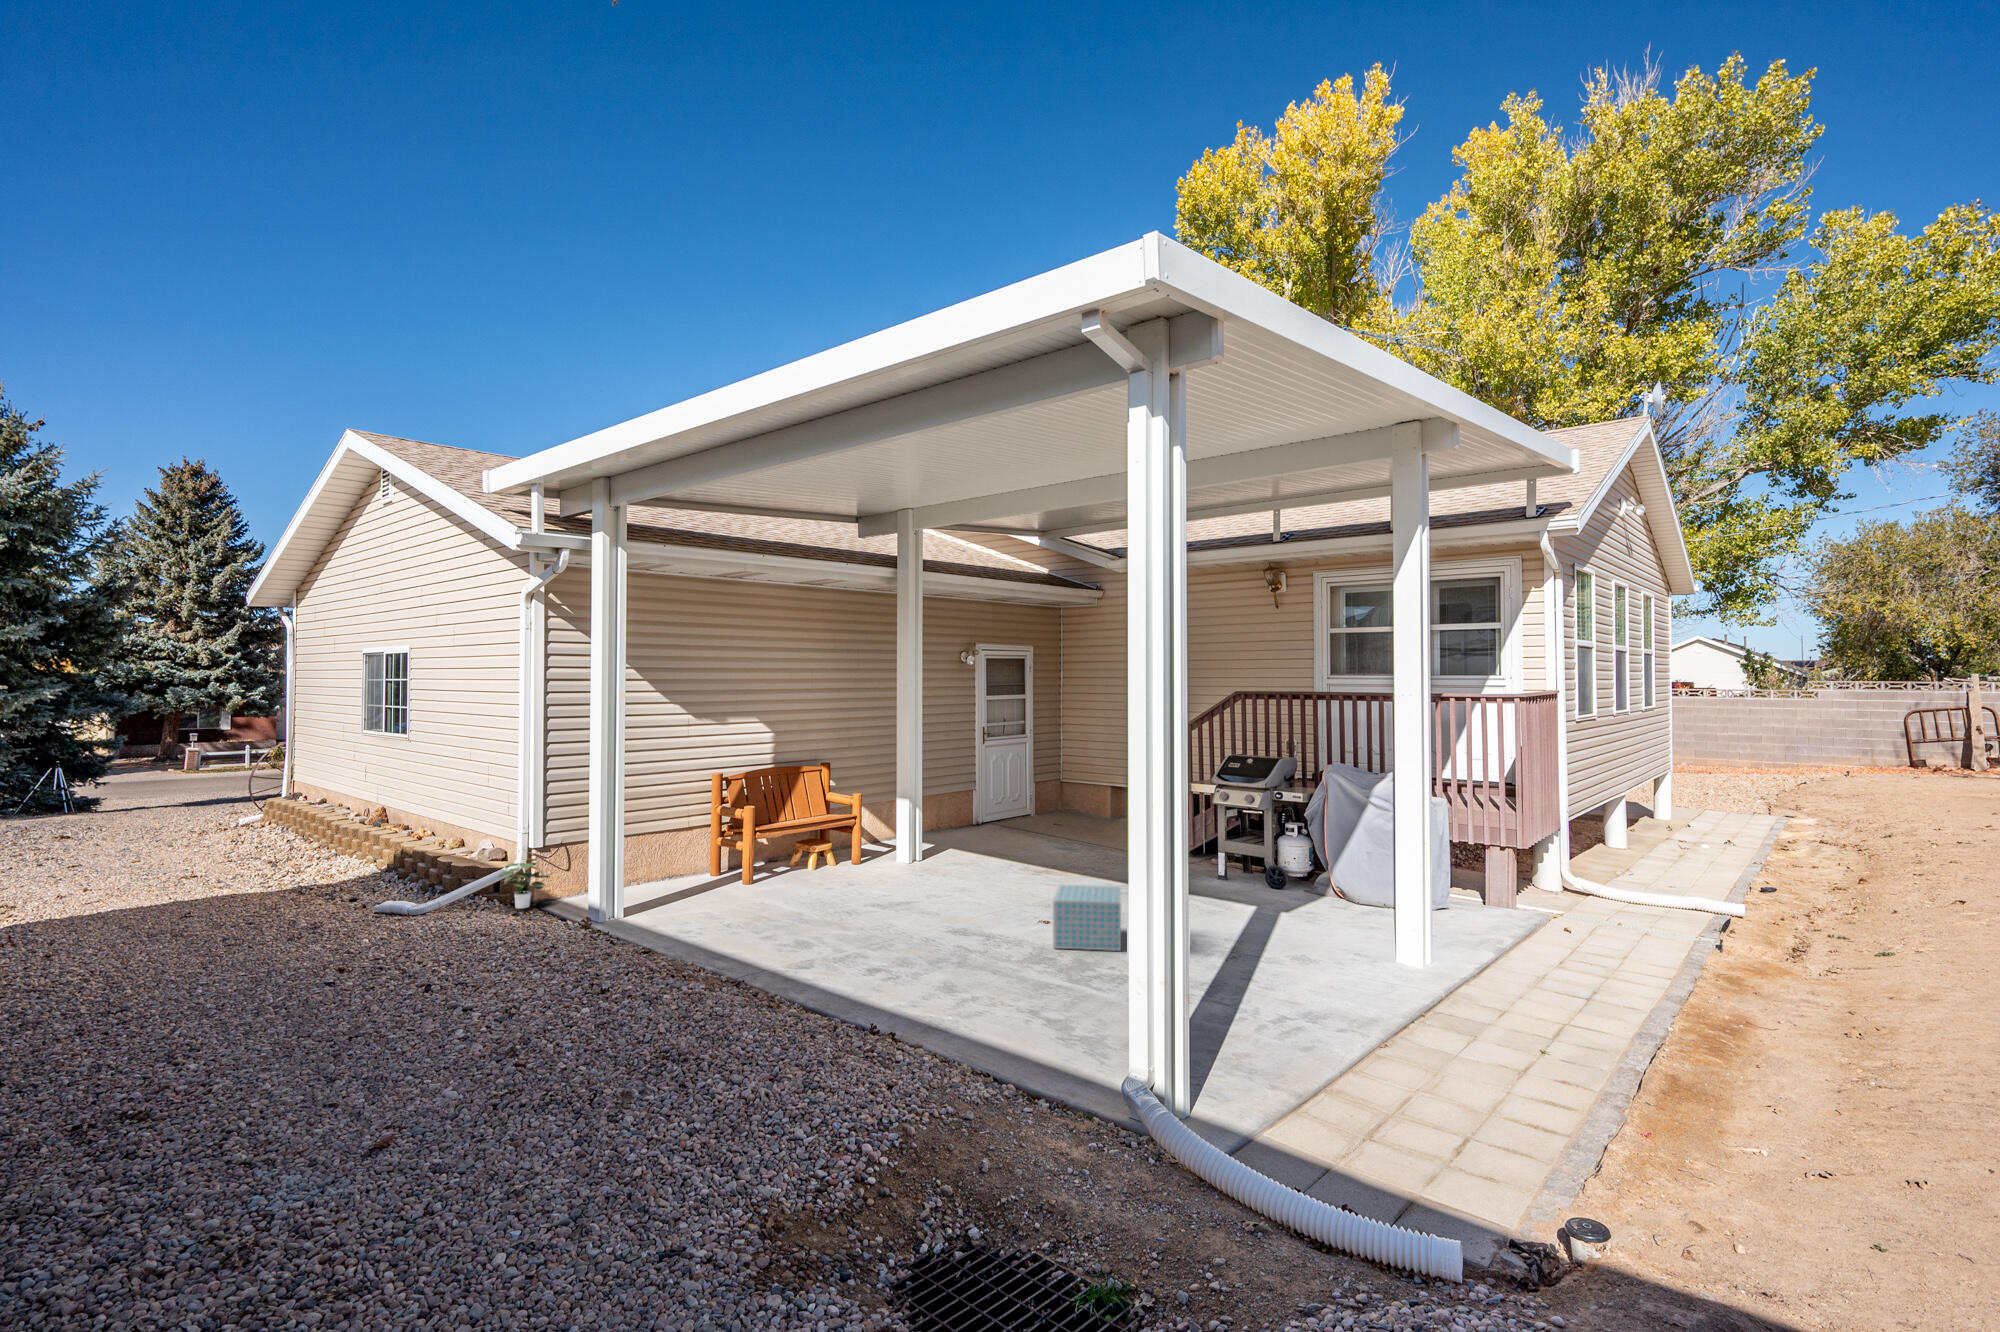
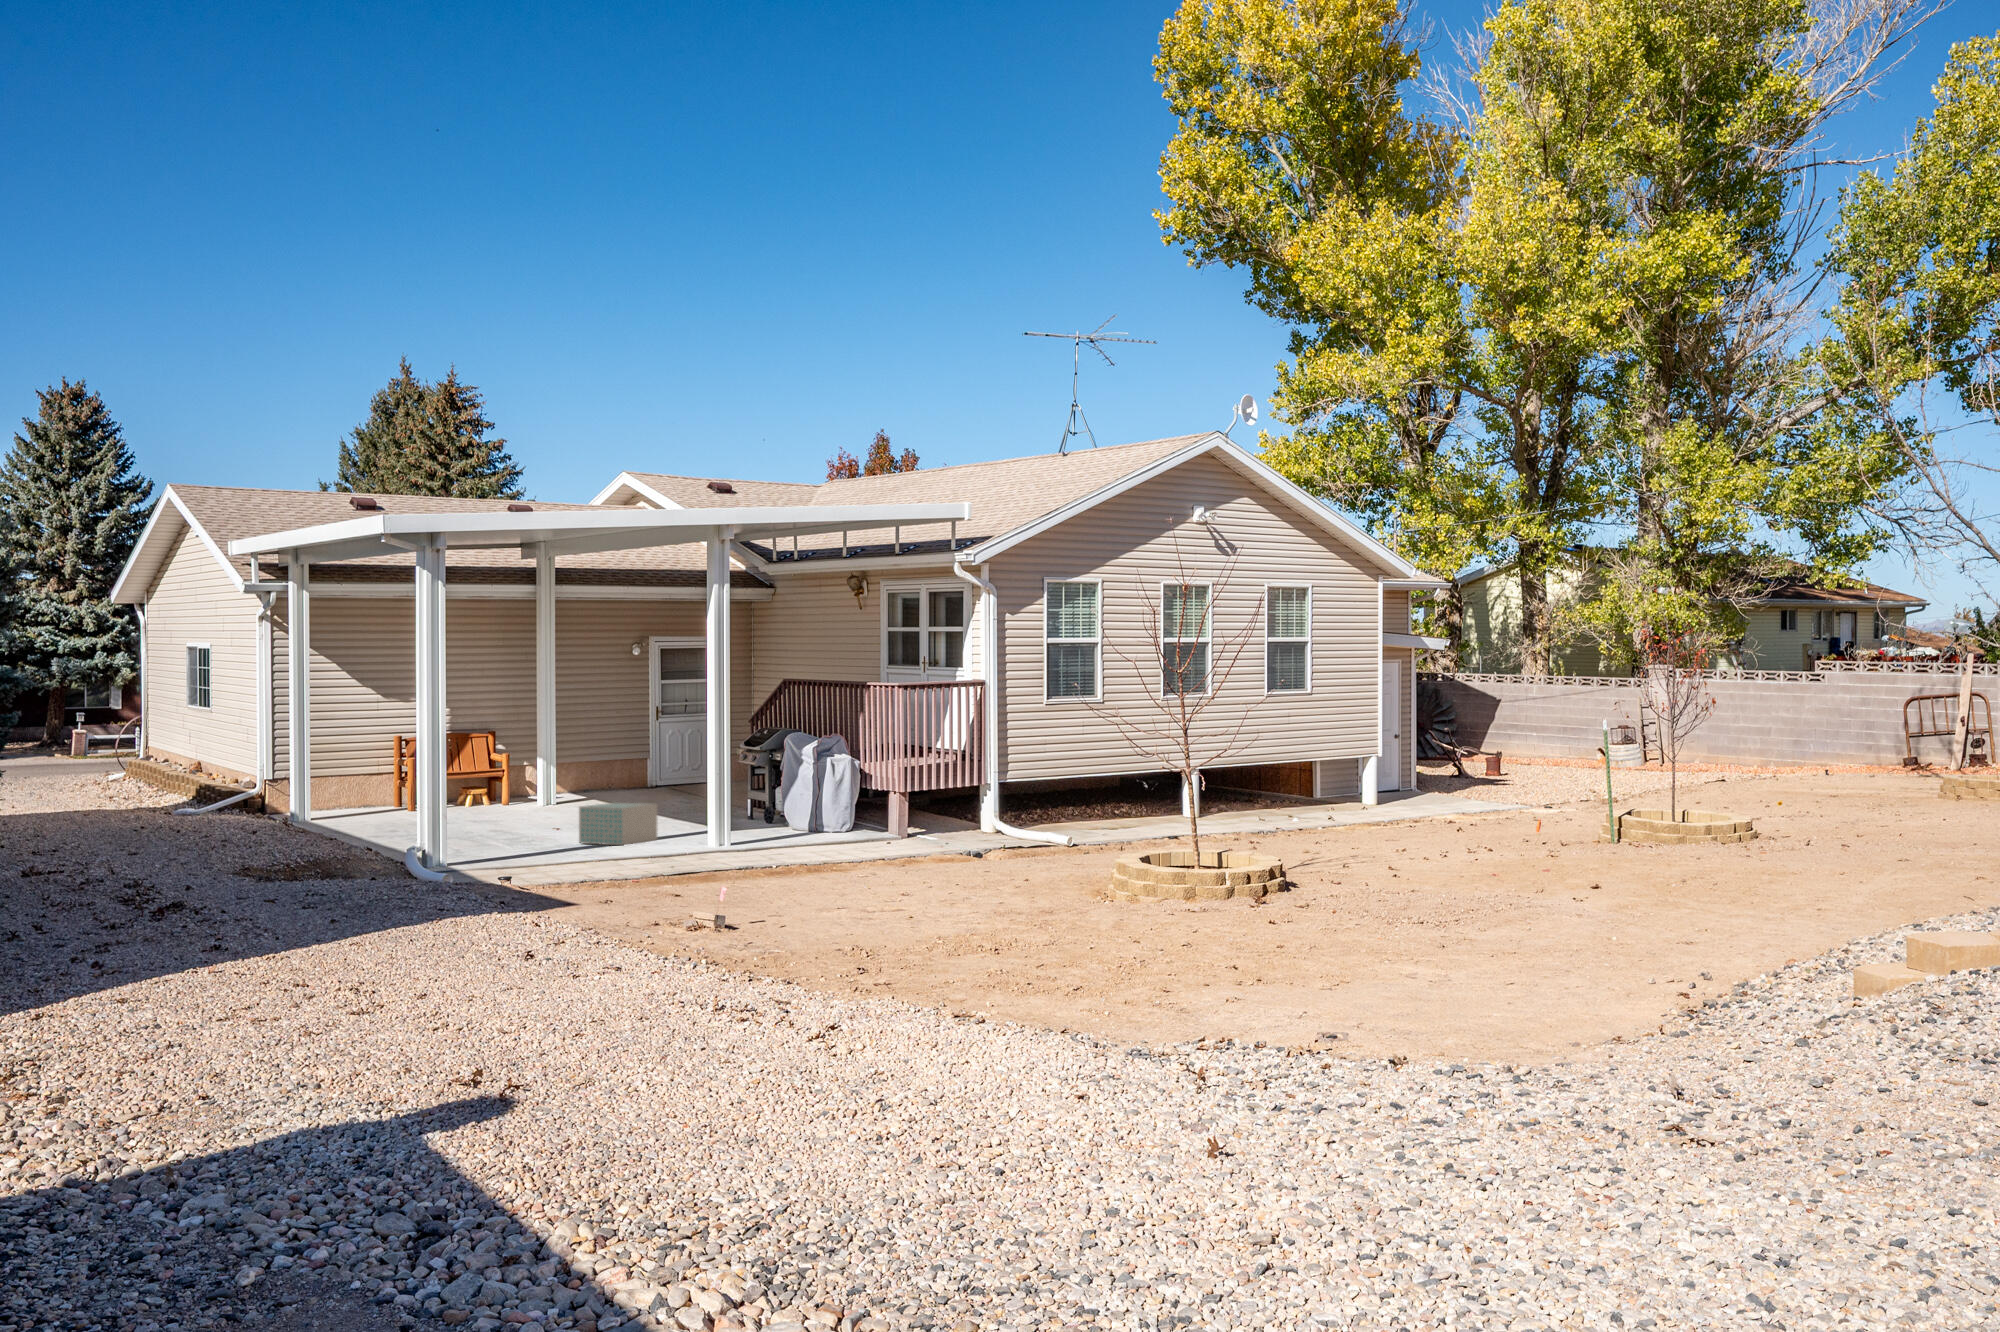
potted plant: present [499,858,549,909] -> none [239,785,279,825]

